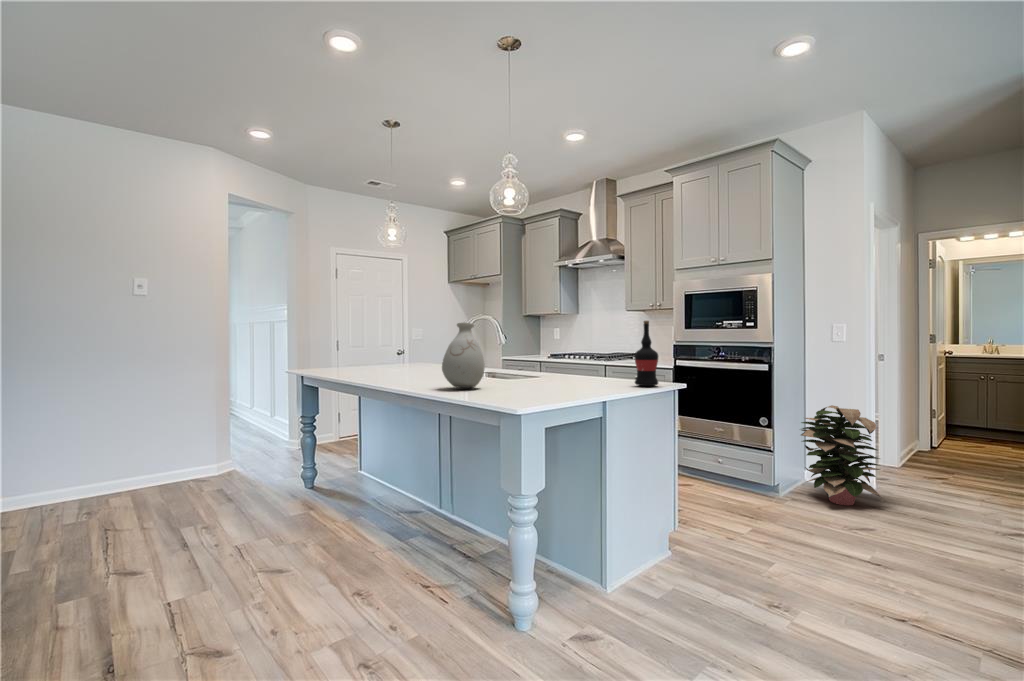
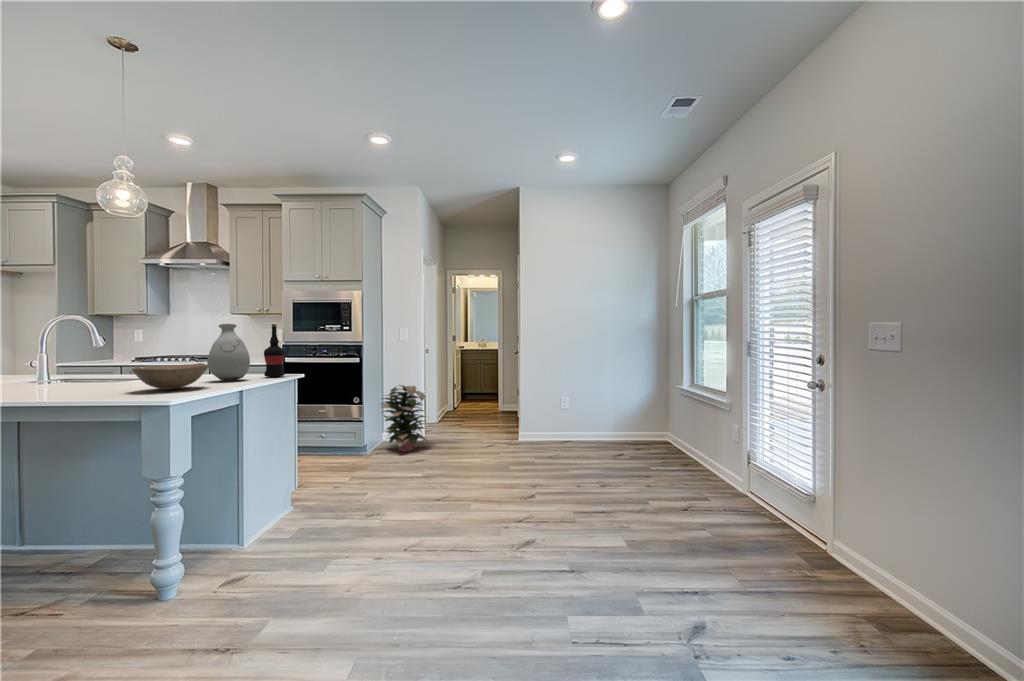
vase: present [442,323,484,388] -> present [207,324,250,380]
bowl: none [497,366,566,395] -> present [132,363,209,390]

